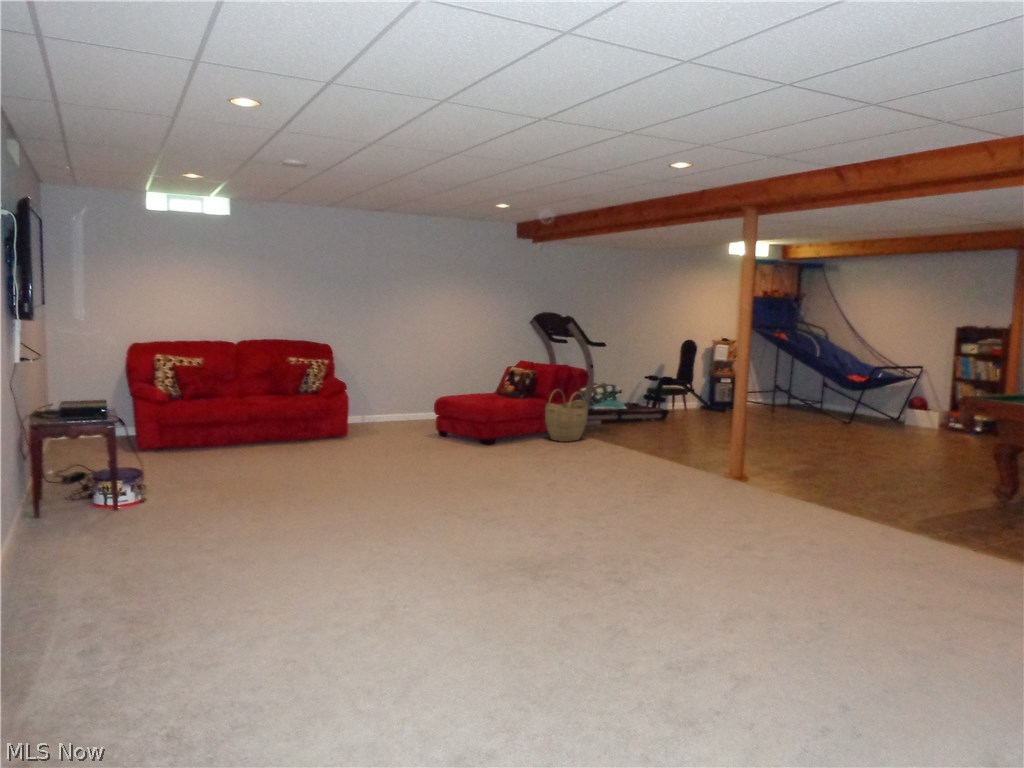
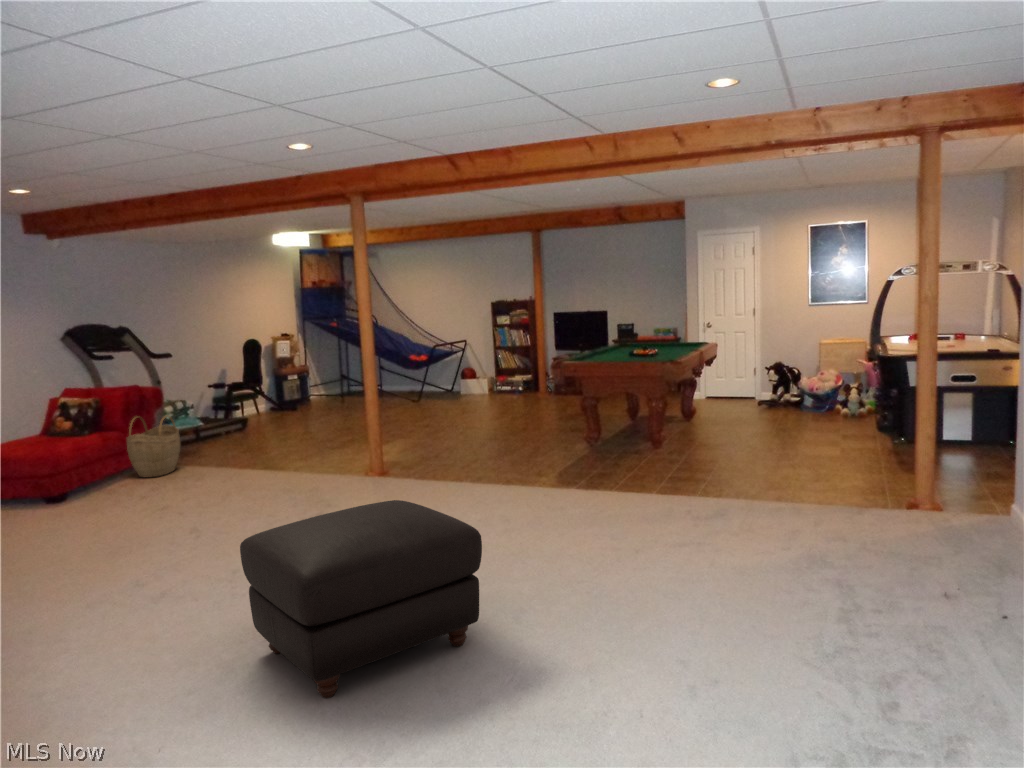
ottoman: none [496,485,701,652] -> present [240,500,482,698]

